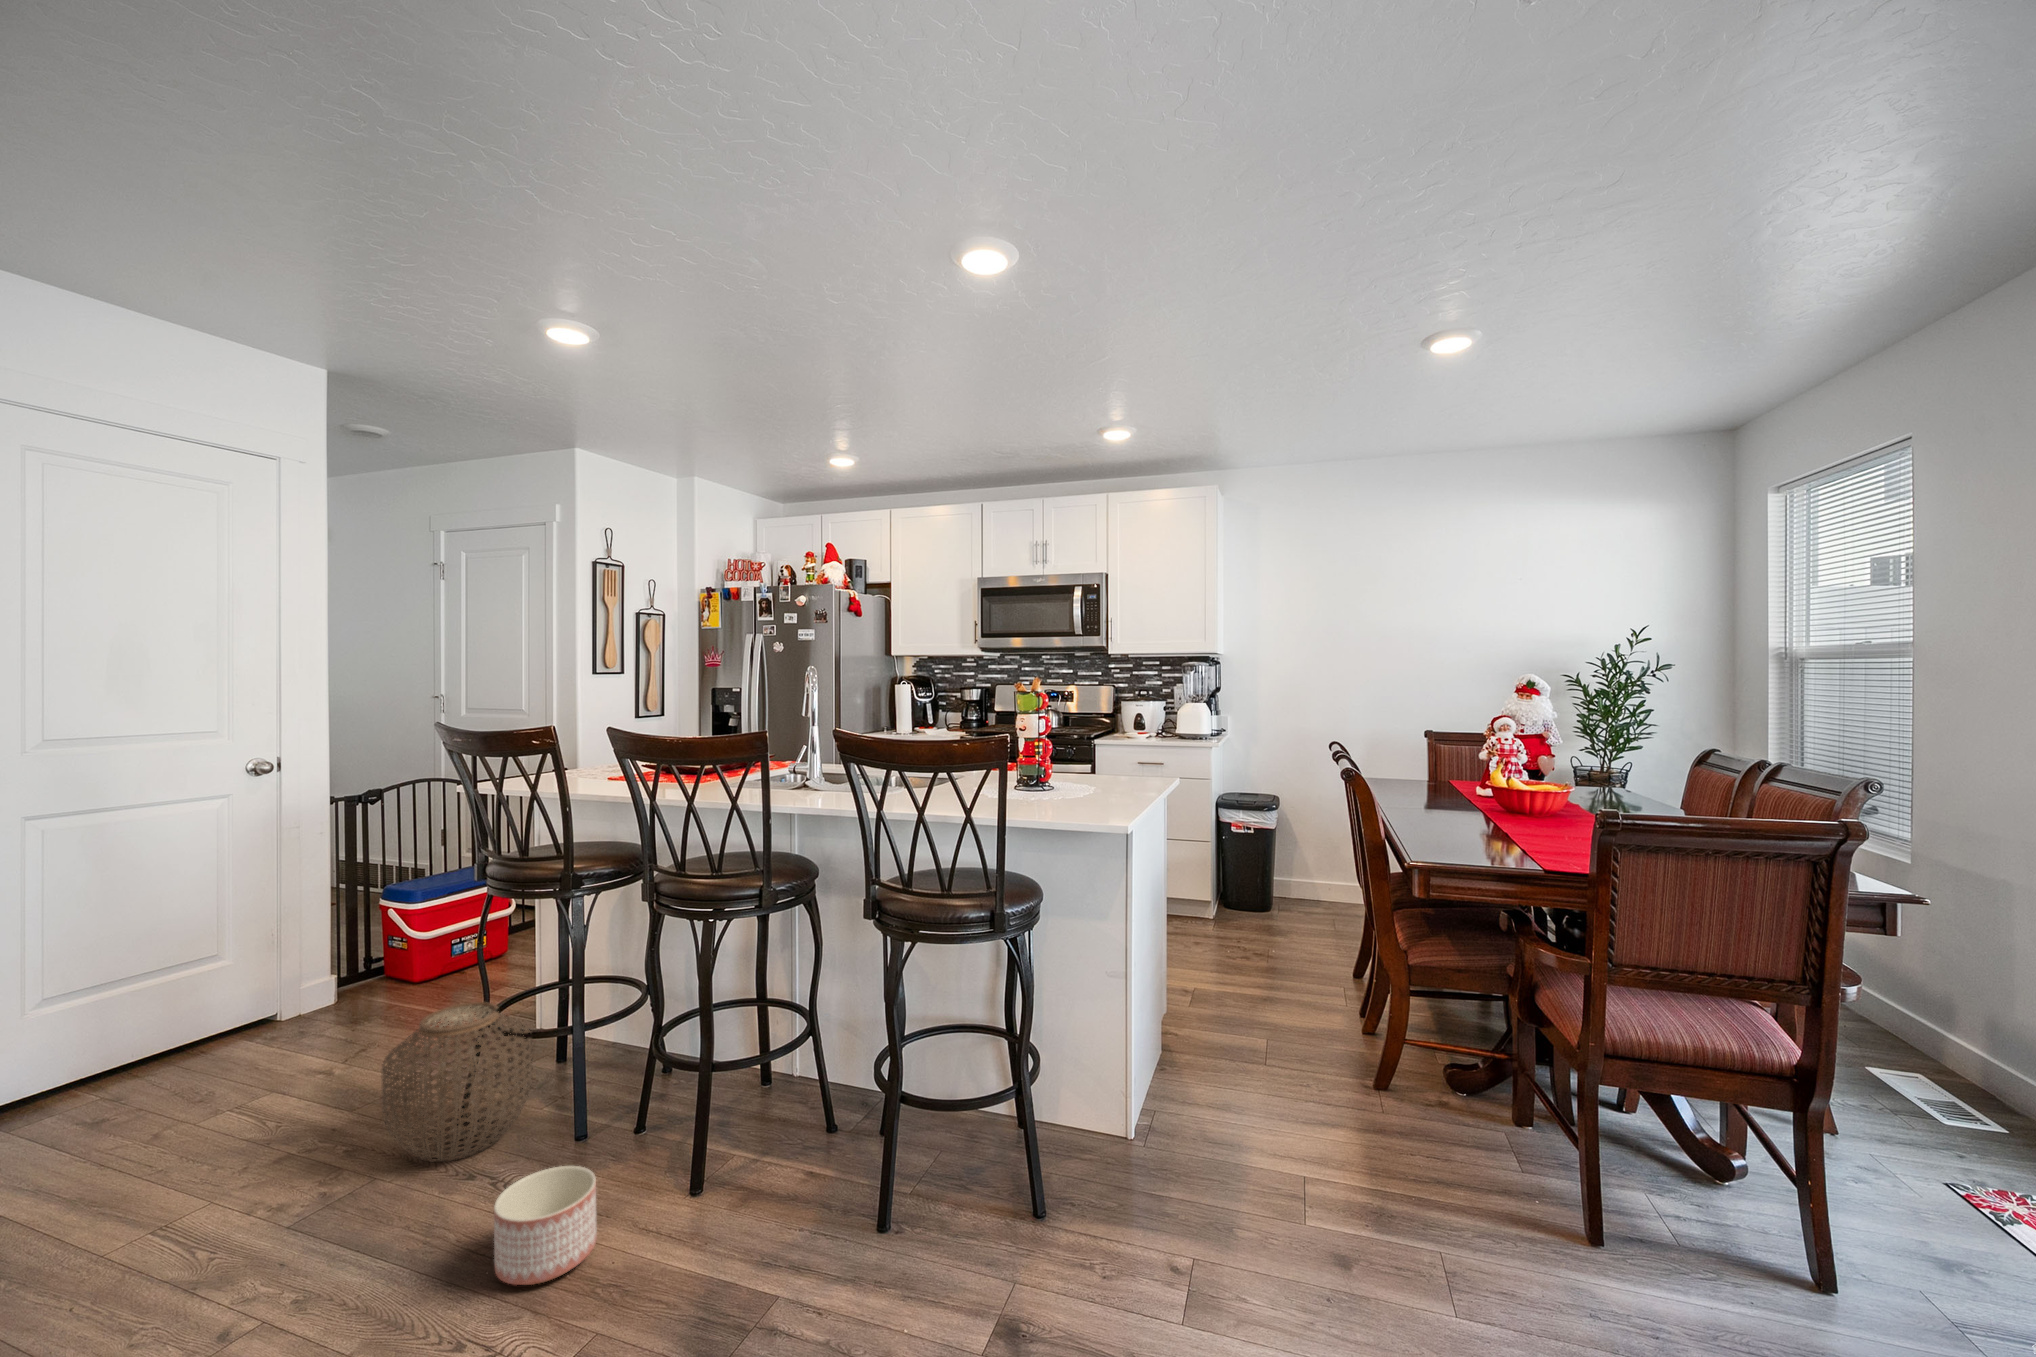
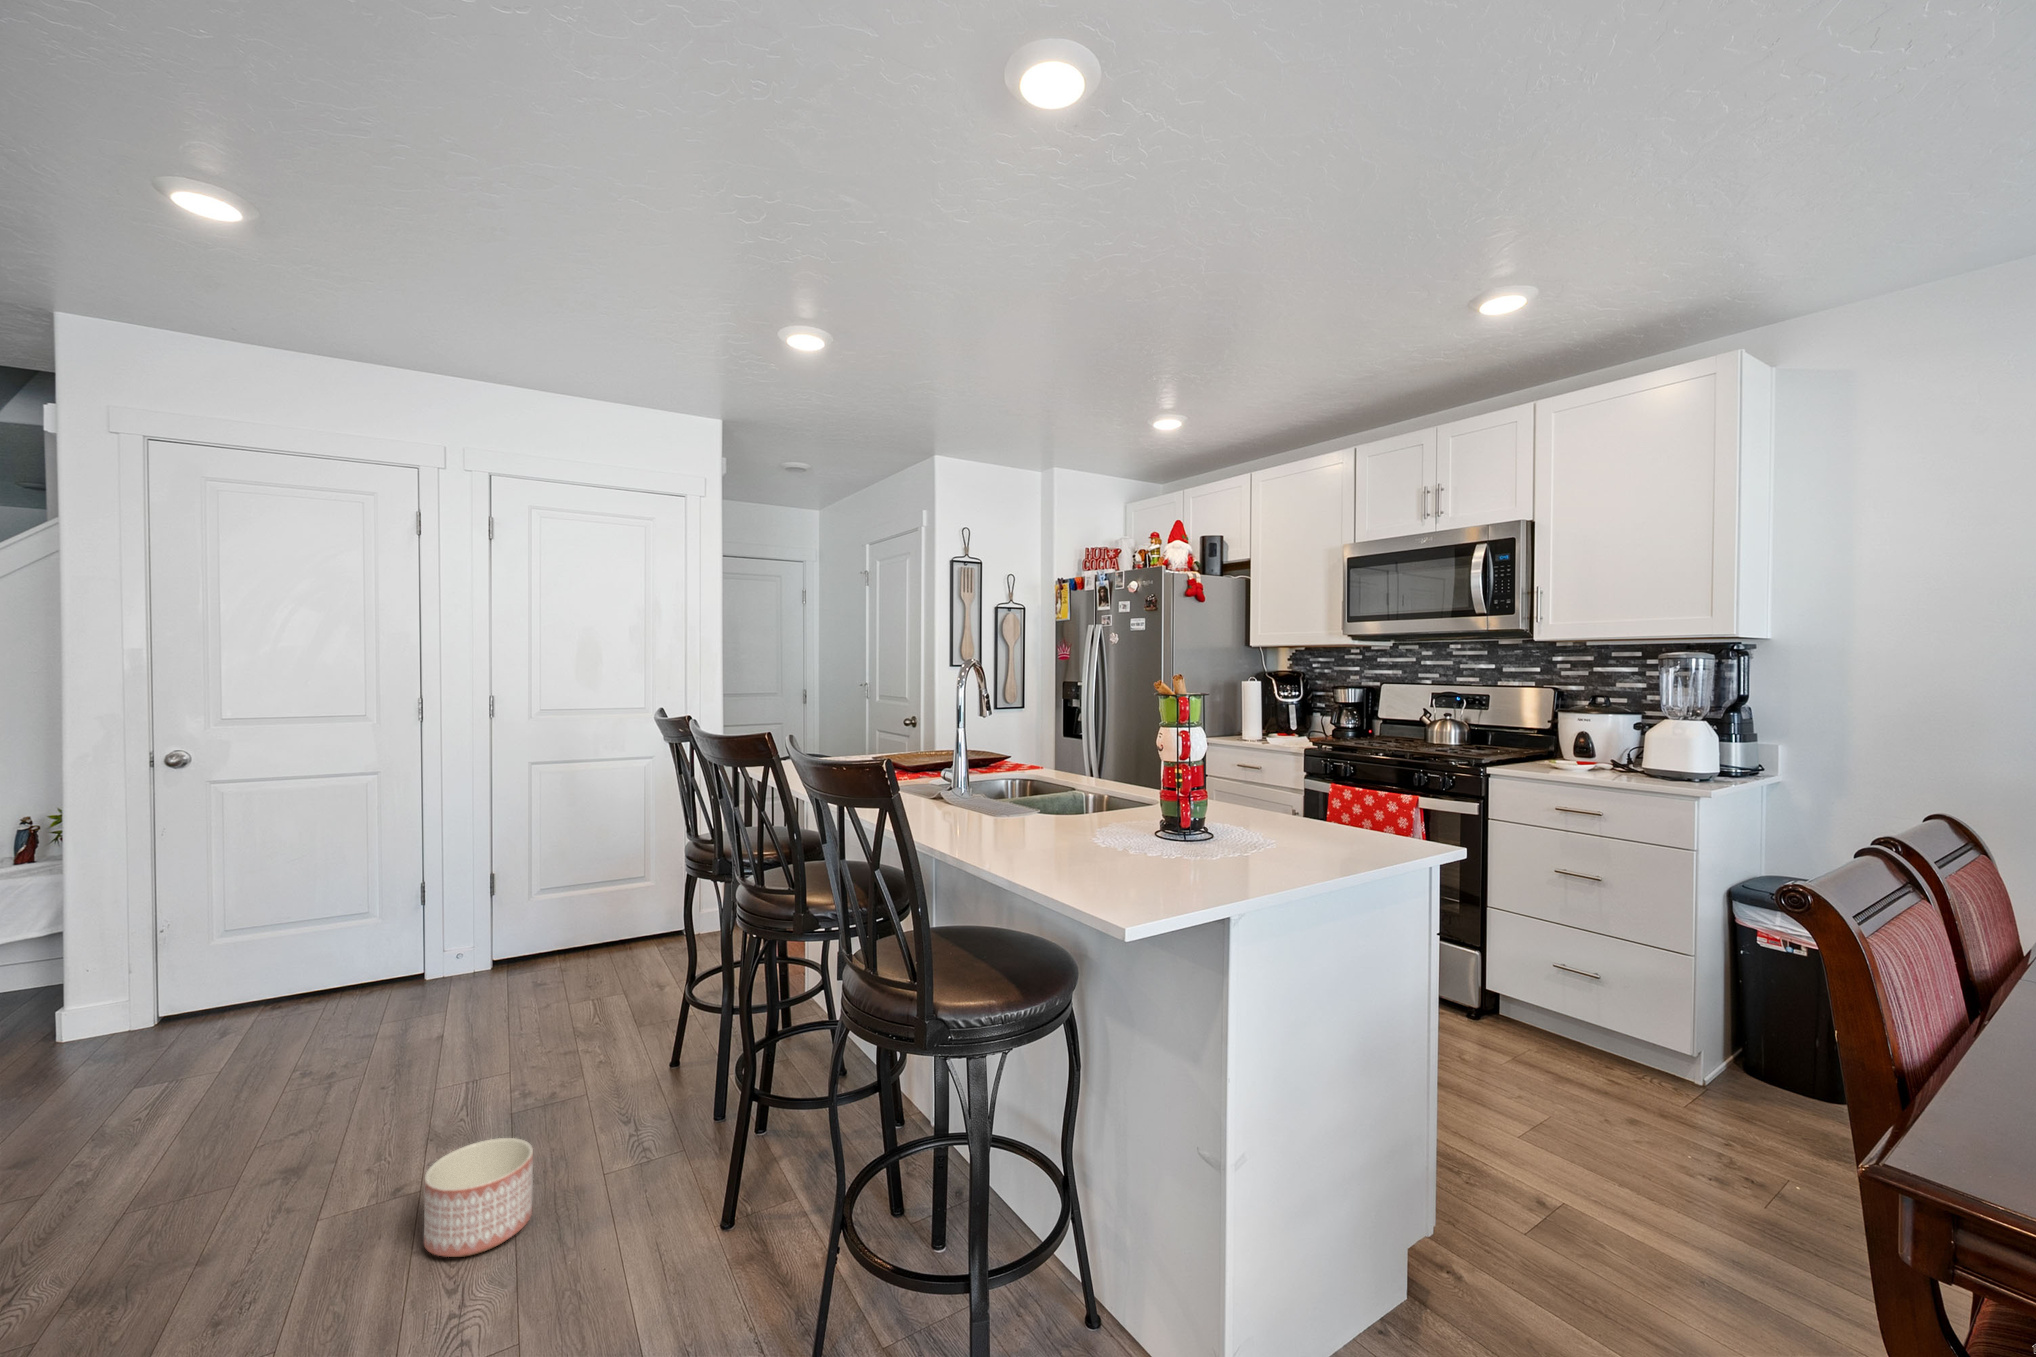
woven basket: present [382,1002,533,1161] -> none [528,953,659,1097]

